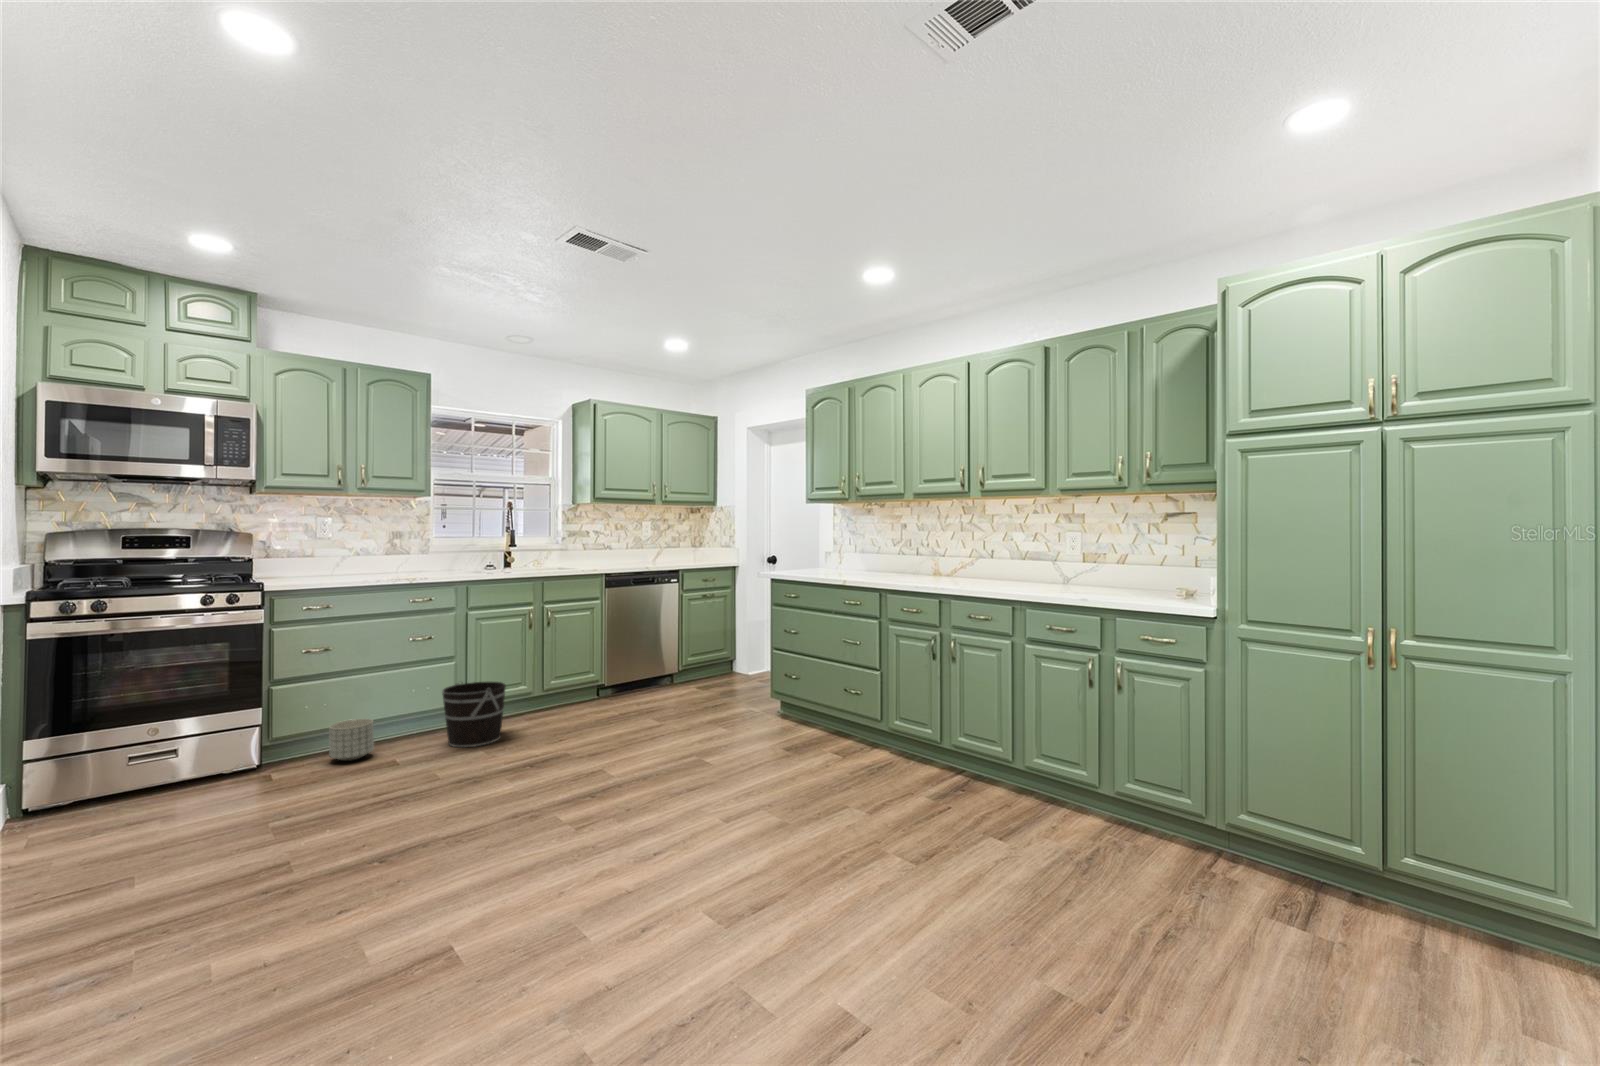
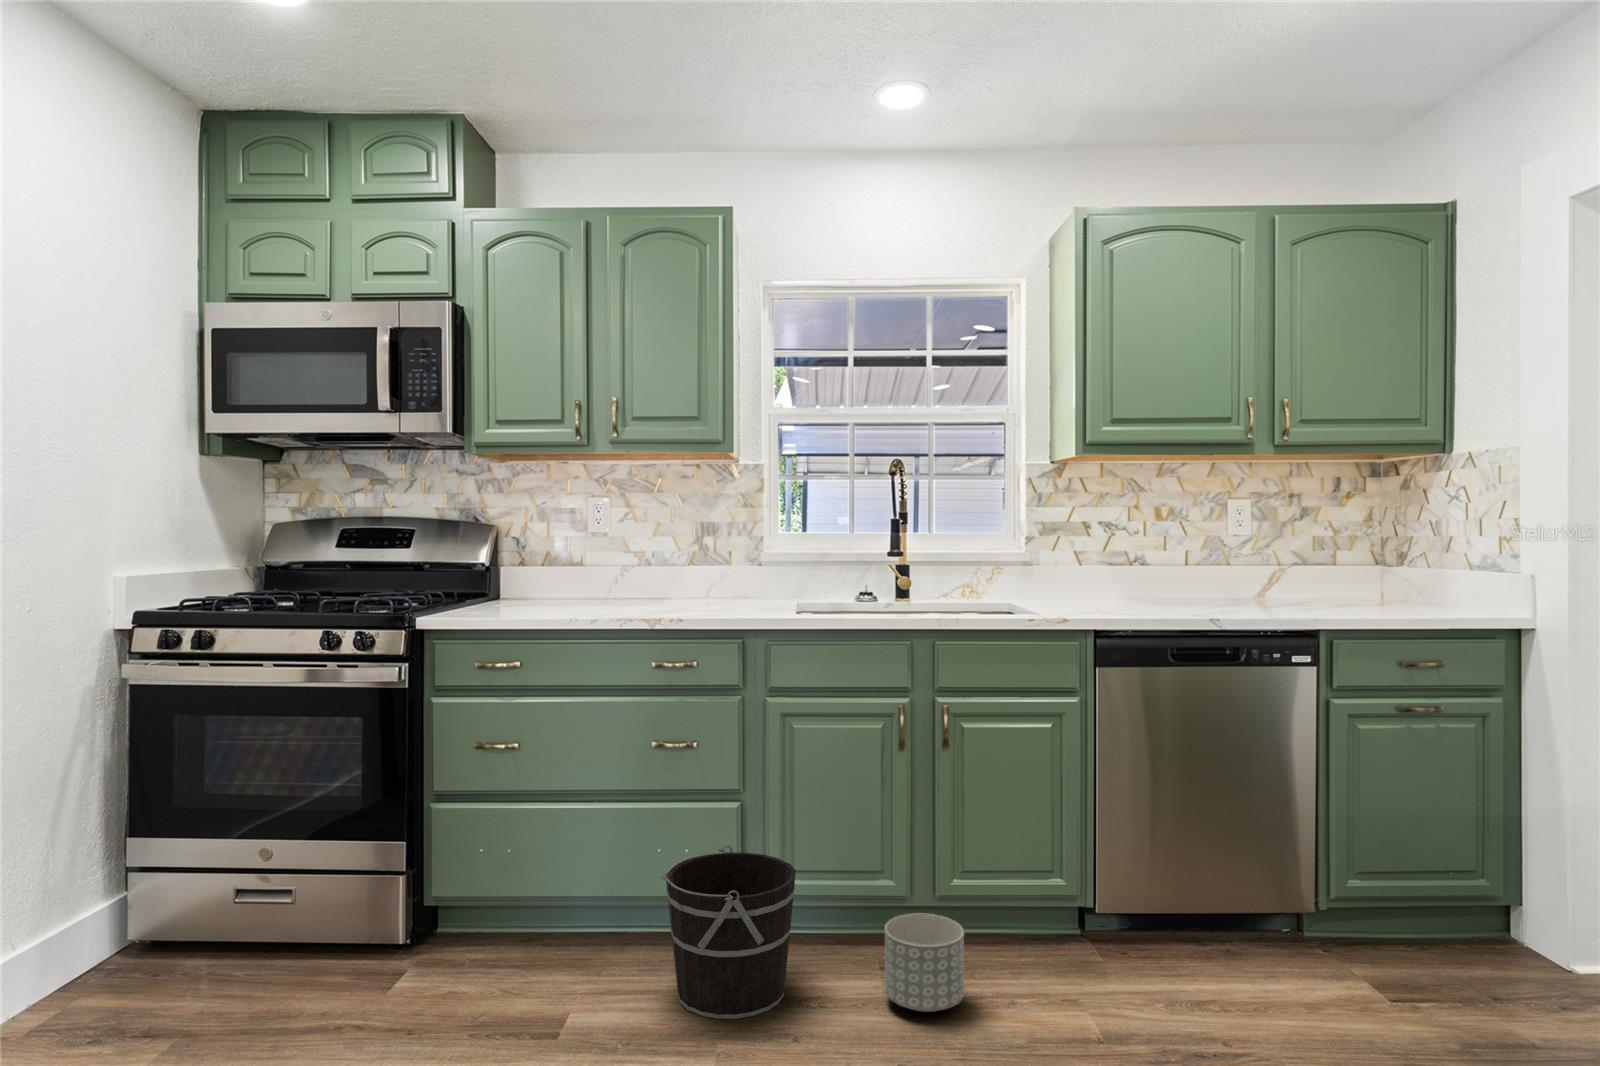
planter: present [329,719,374,761] -> present [885,913,964,1012]

